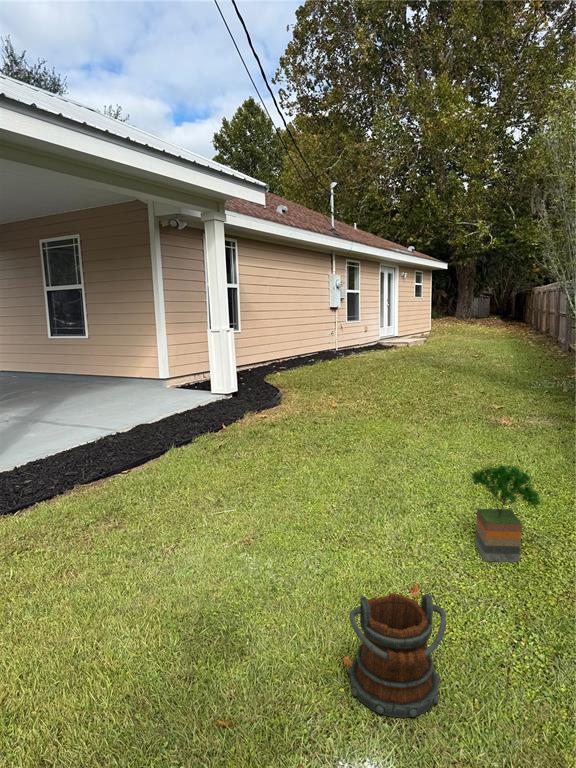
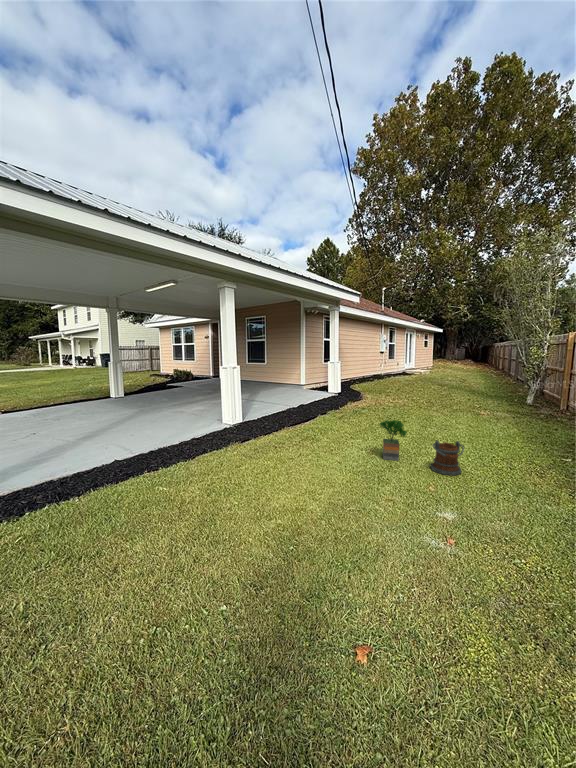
potted tree: present [471,465,541,562] -> present [380,420,407,461]

